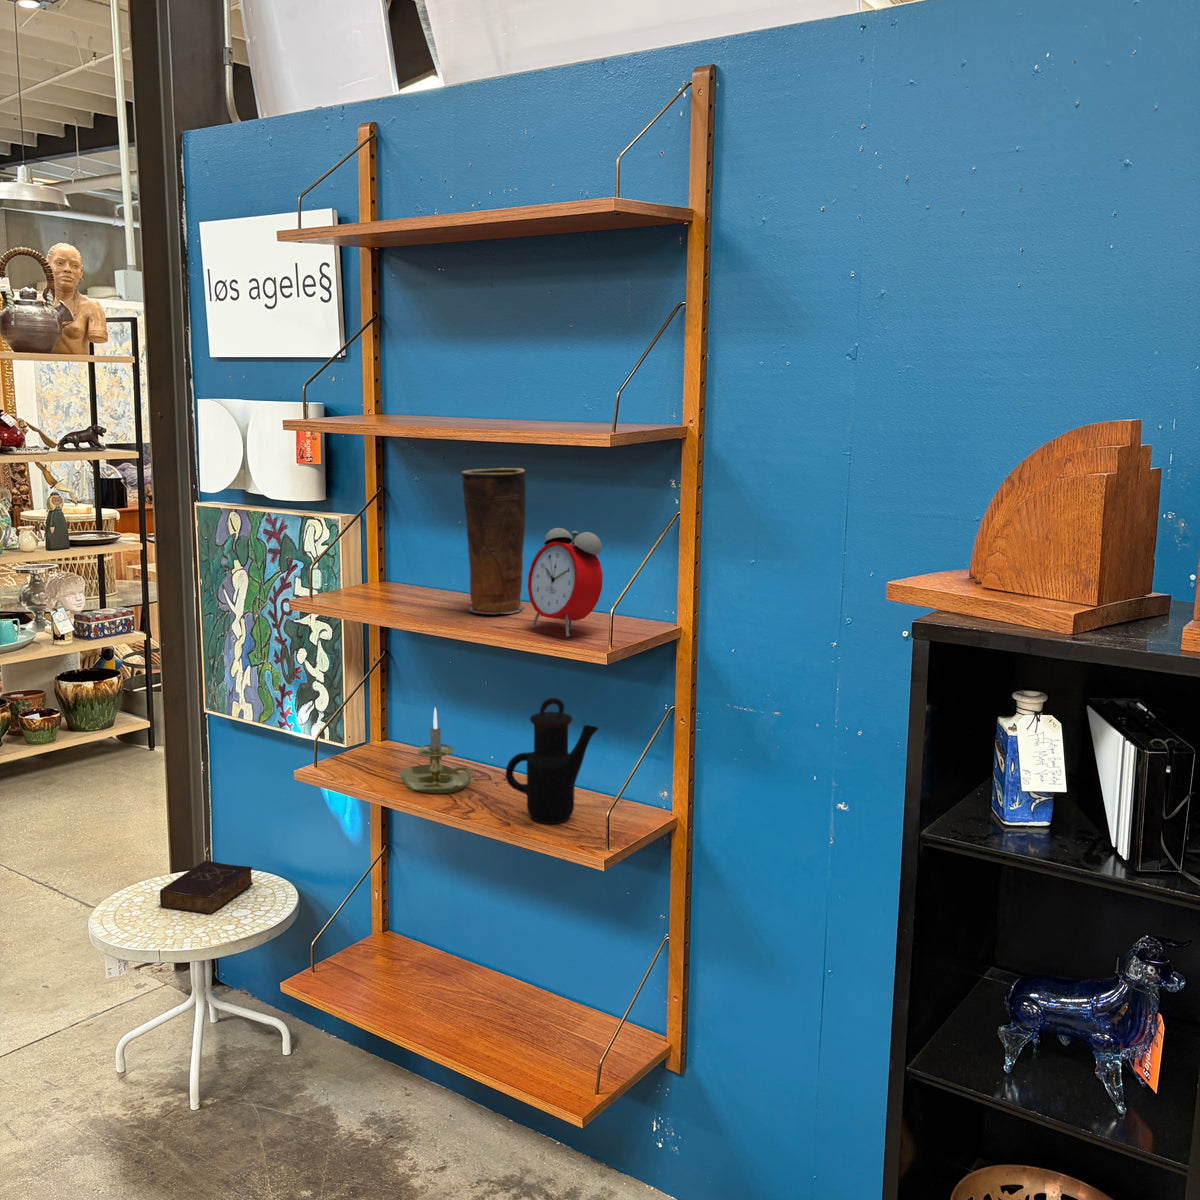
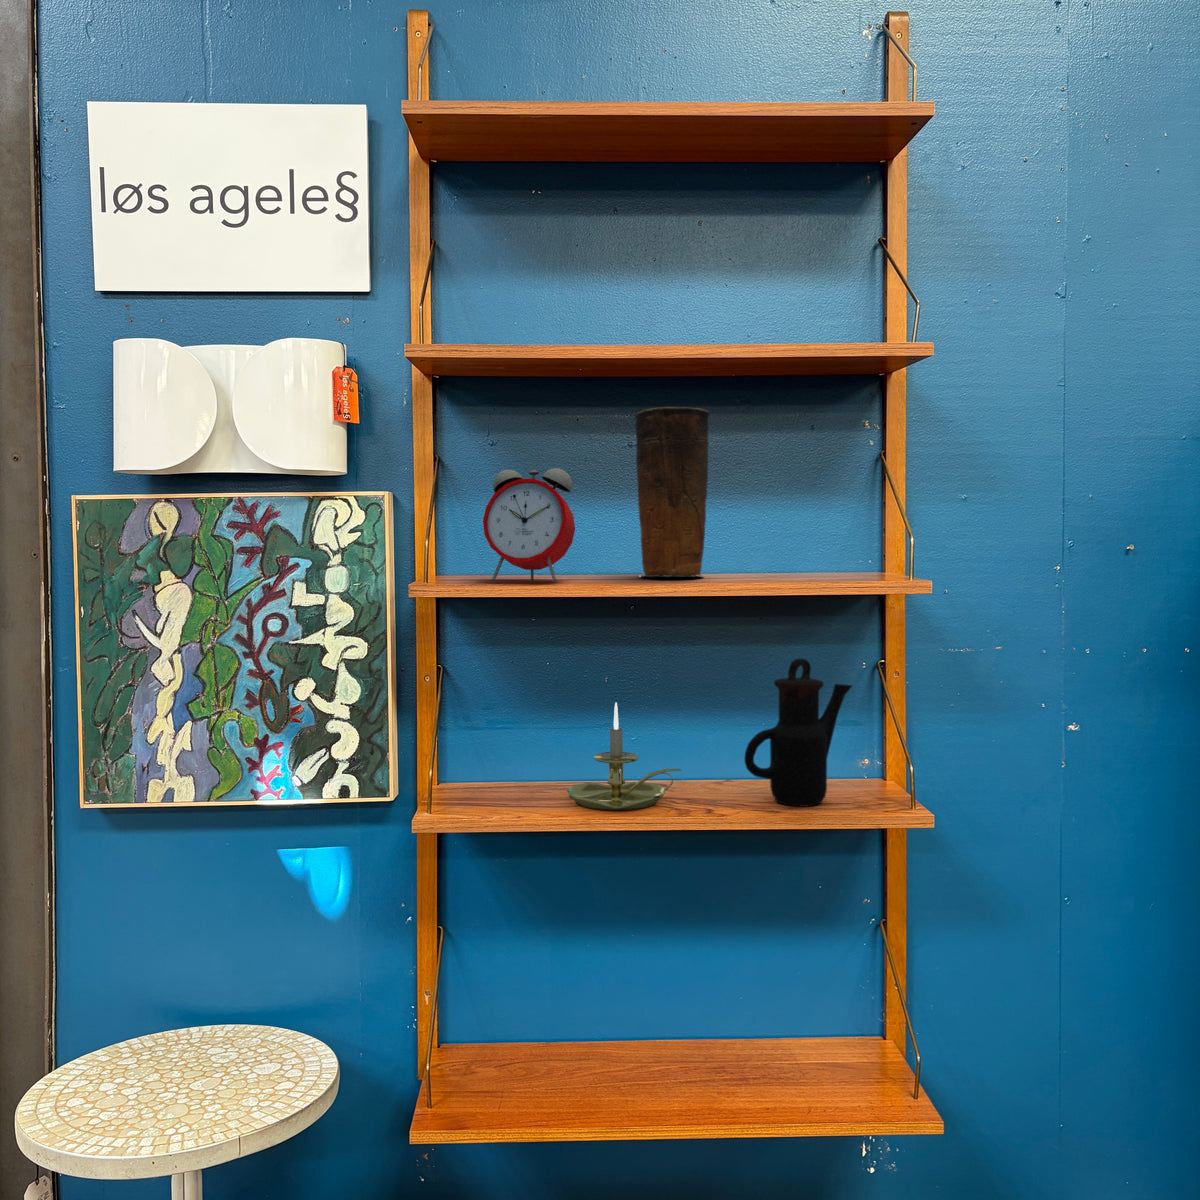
alarm clock: present [528,528,603,636] -> present [483,468,575,580]
book: present [160,861,253,915] -> none [131,1013,236,1121]

